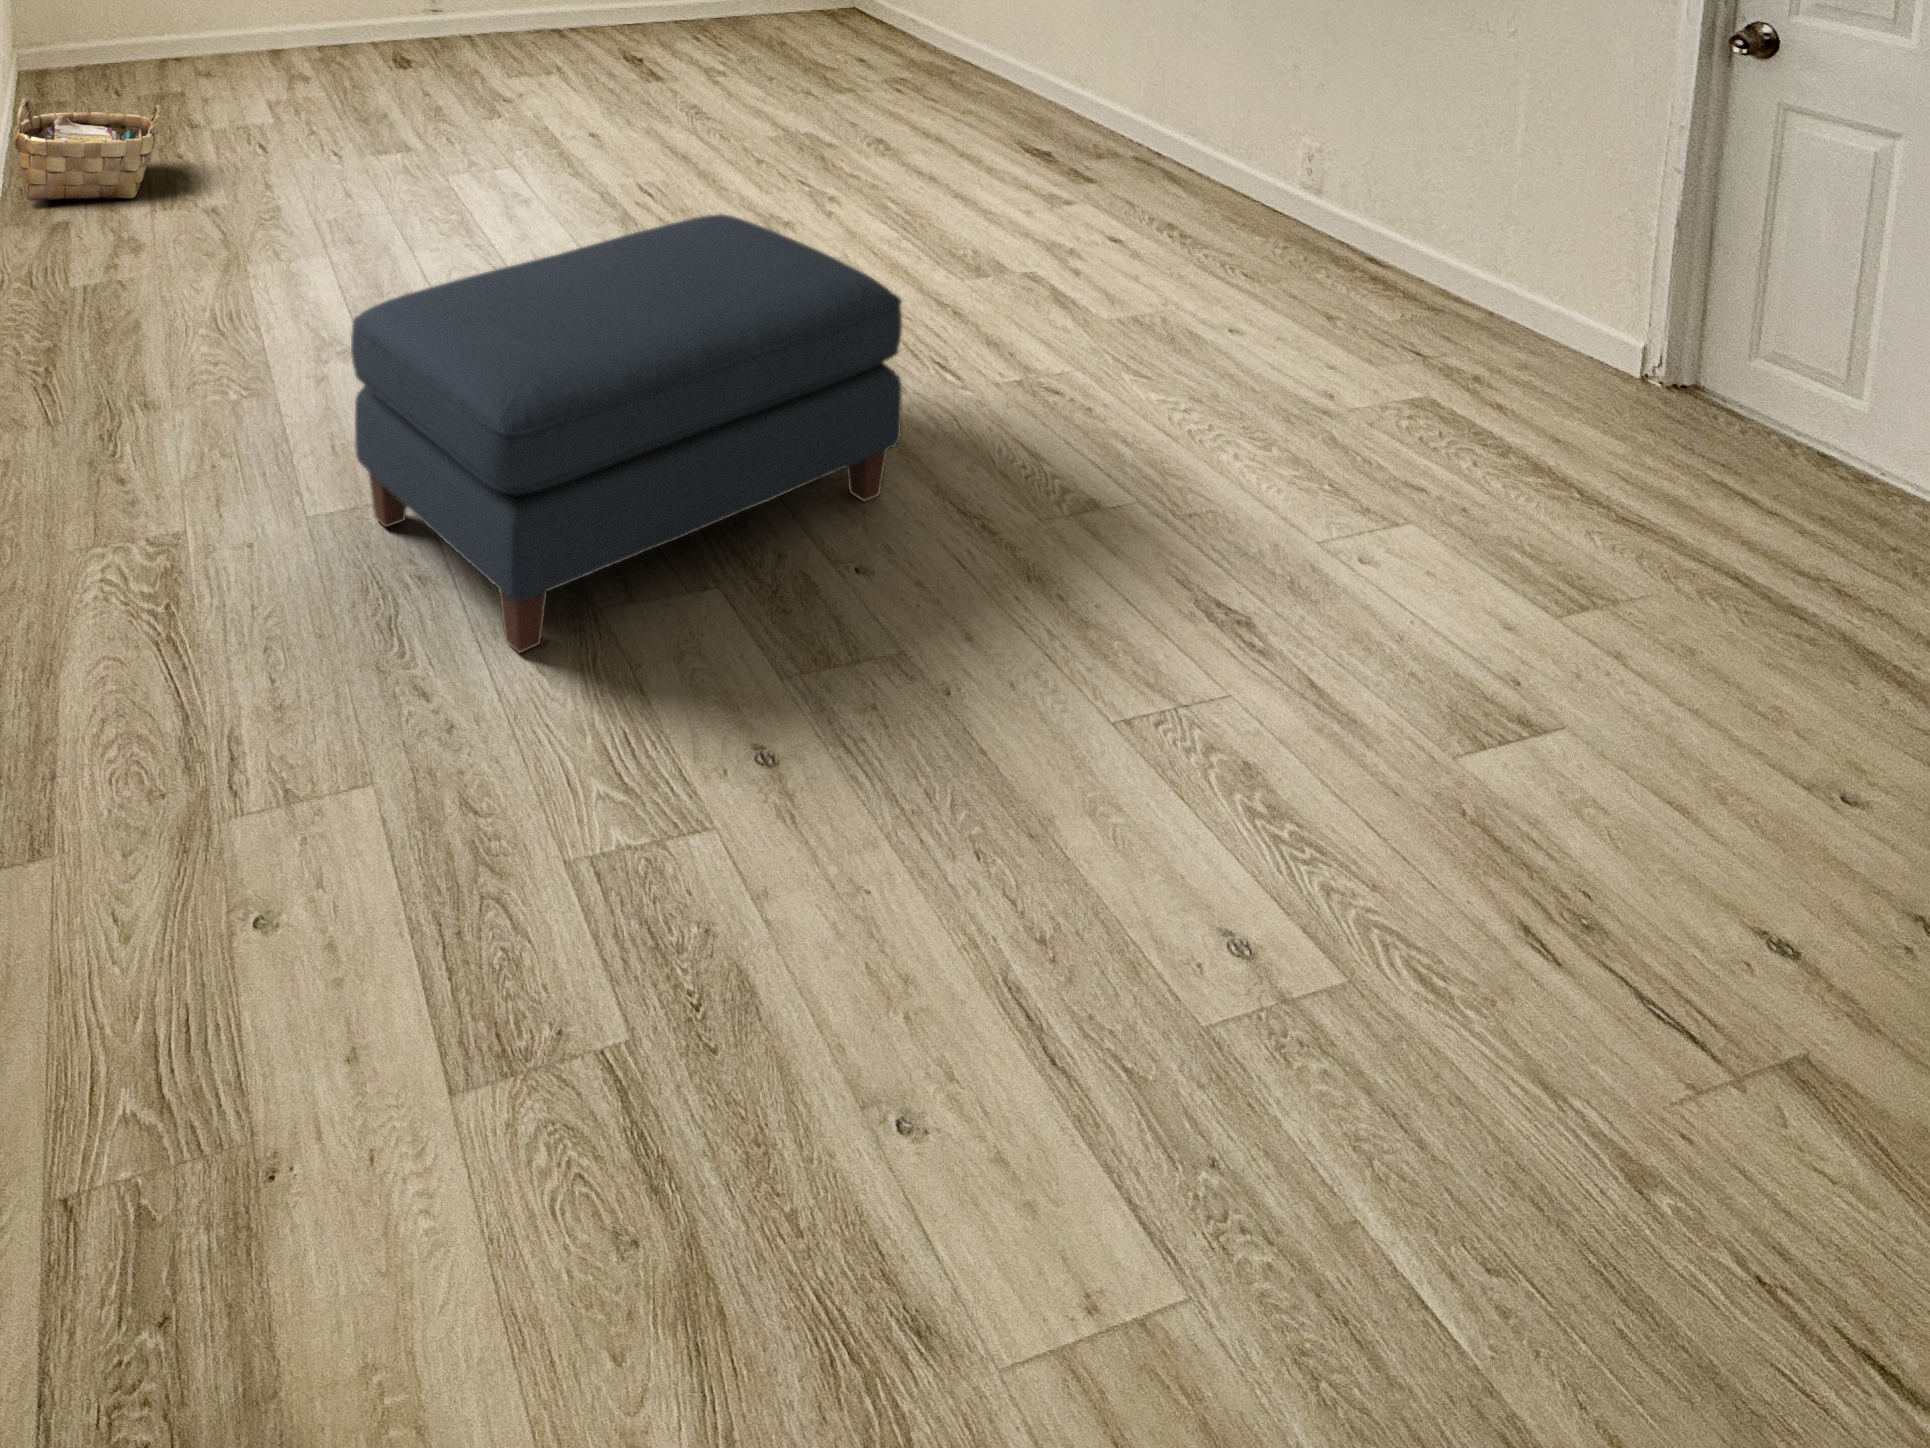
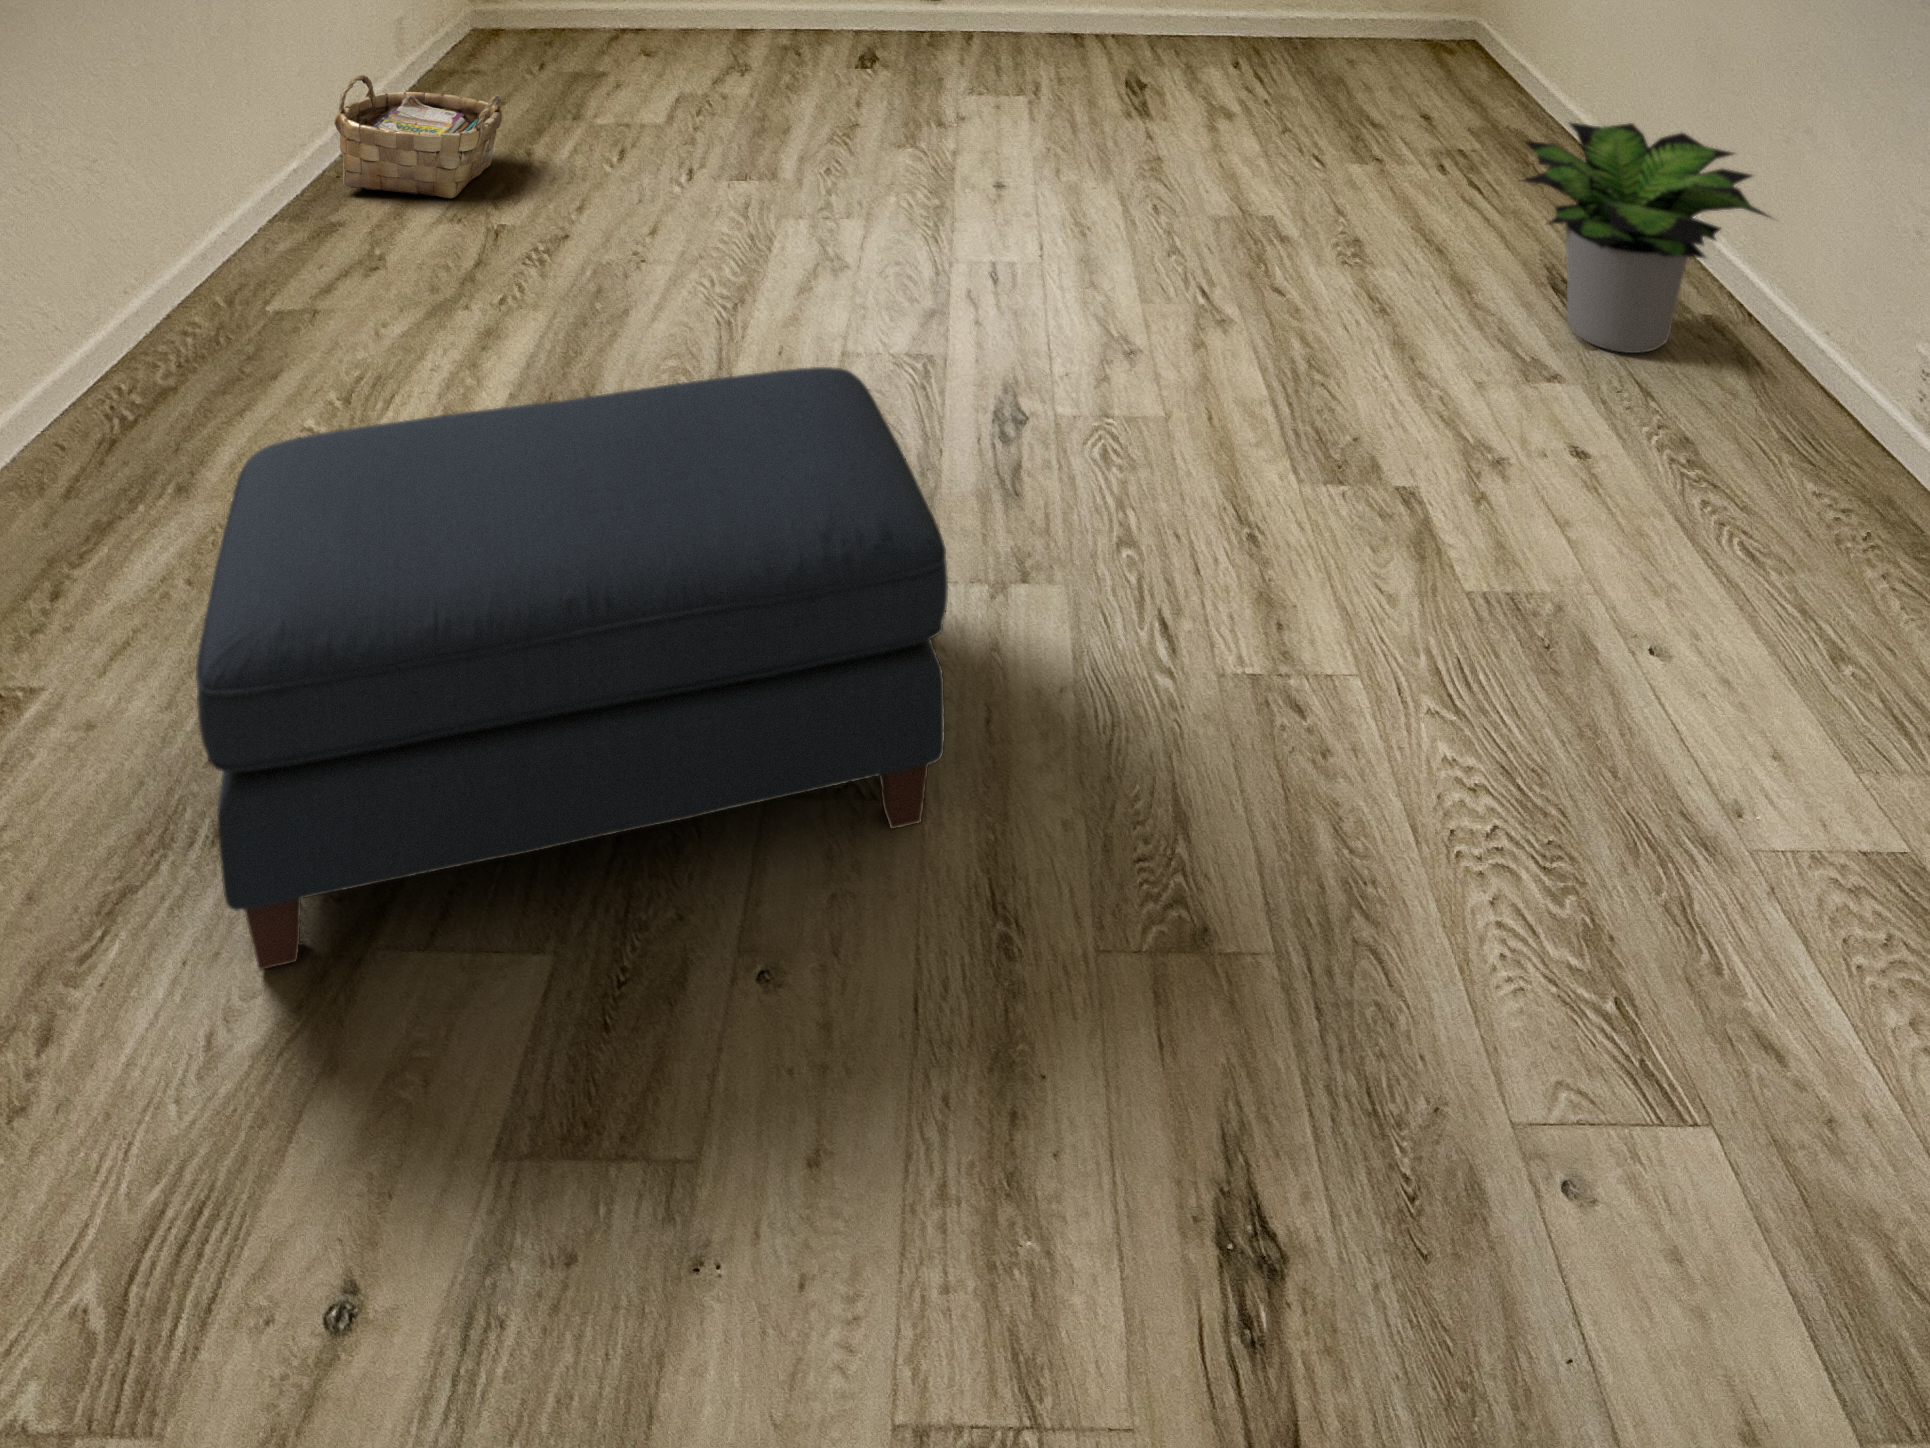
potted plant: none [1016,28,1191,186] -> present [1519,123,1770,353]

